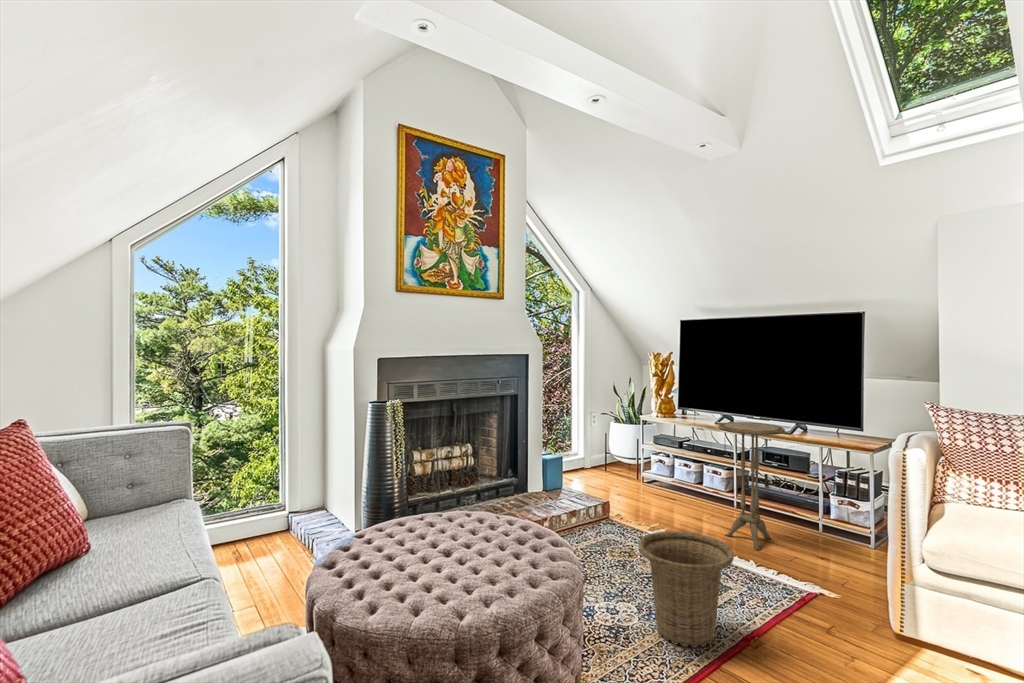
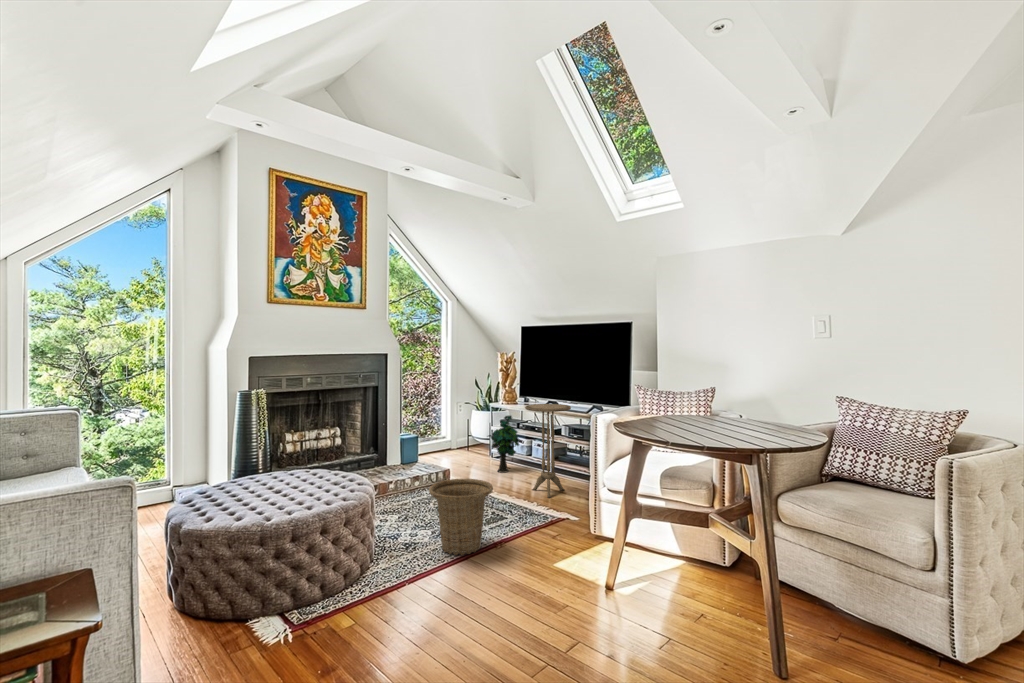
decorative plant: none [647,433,692,506] -> present [488,416,520,473]

